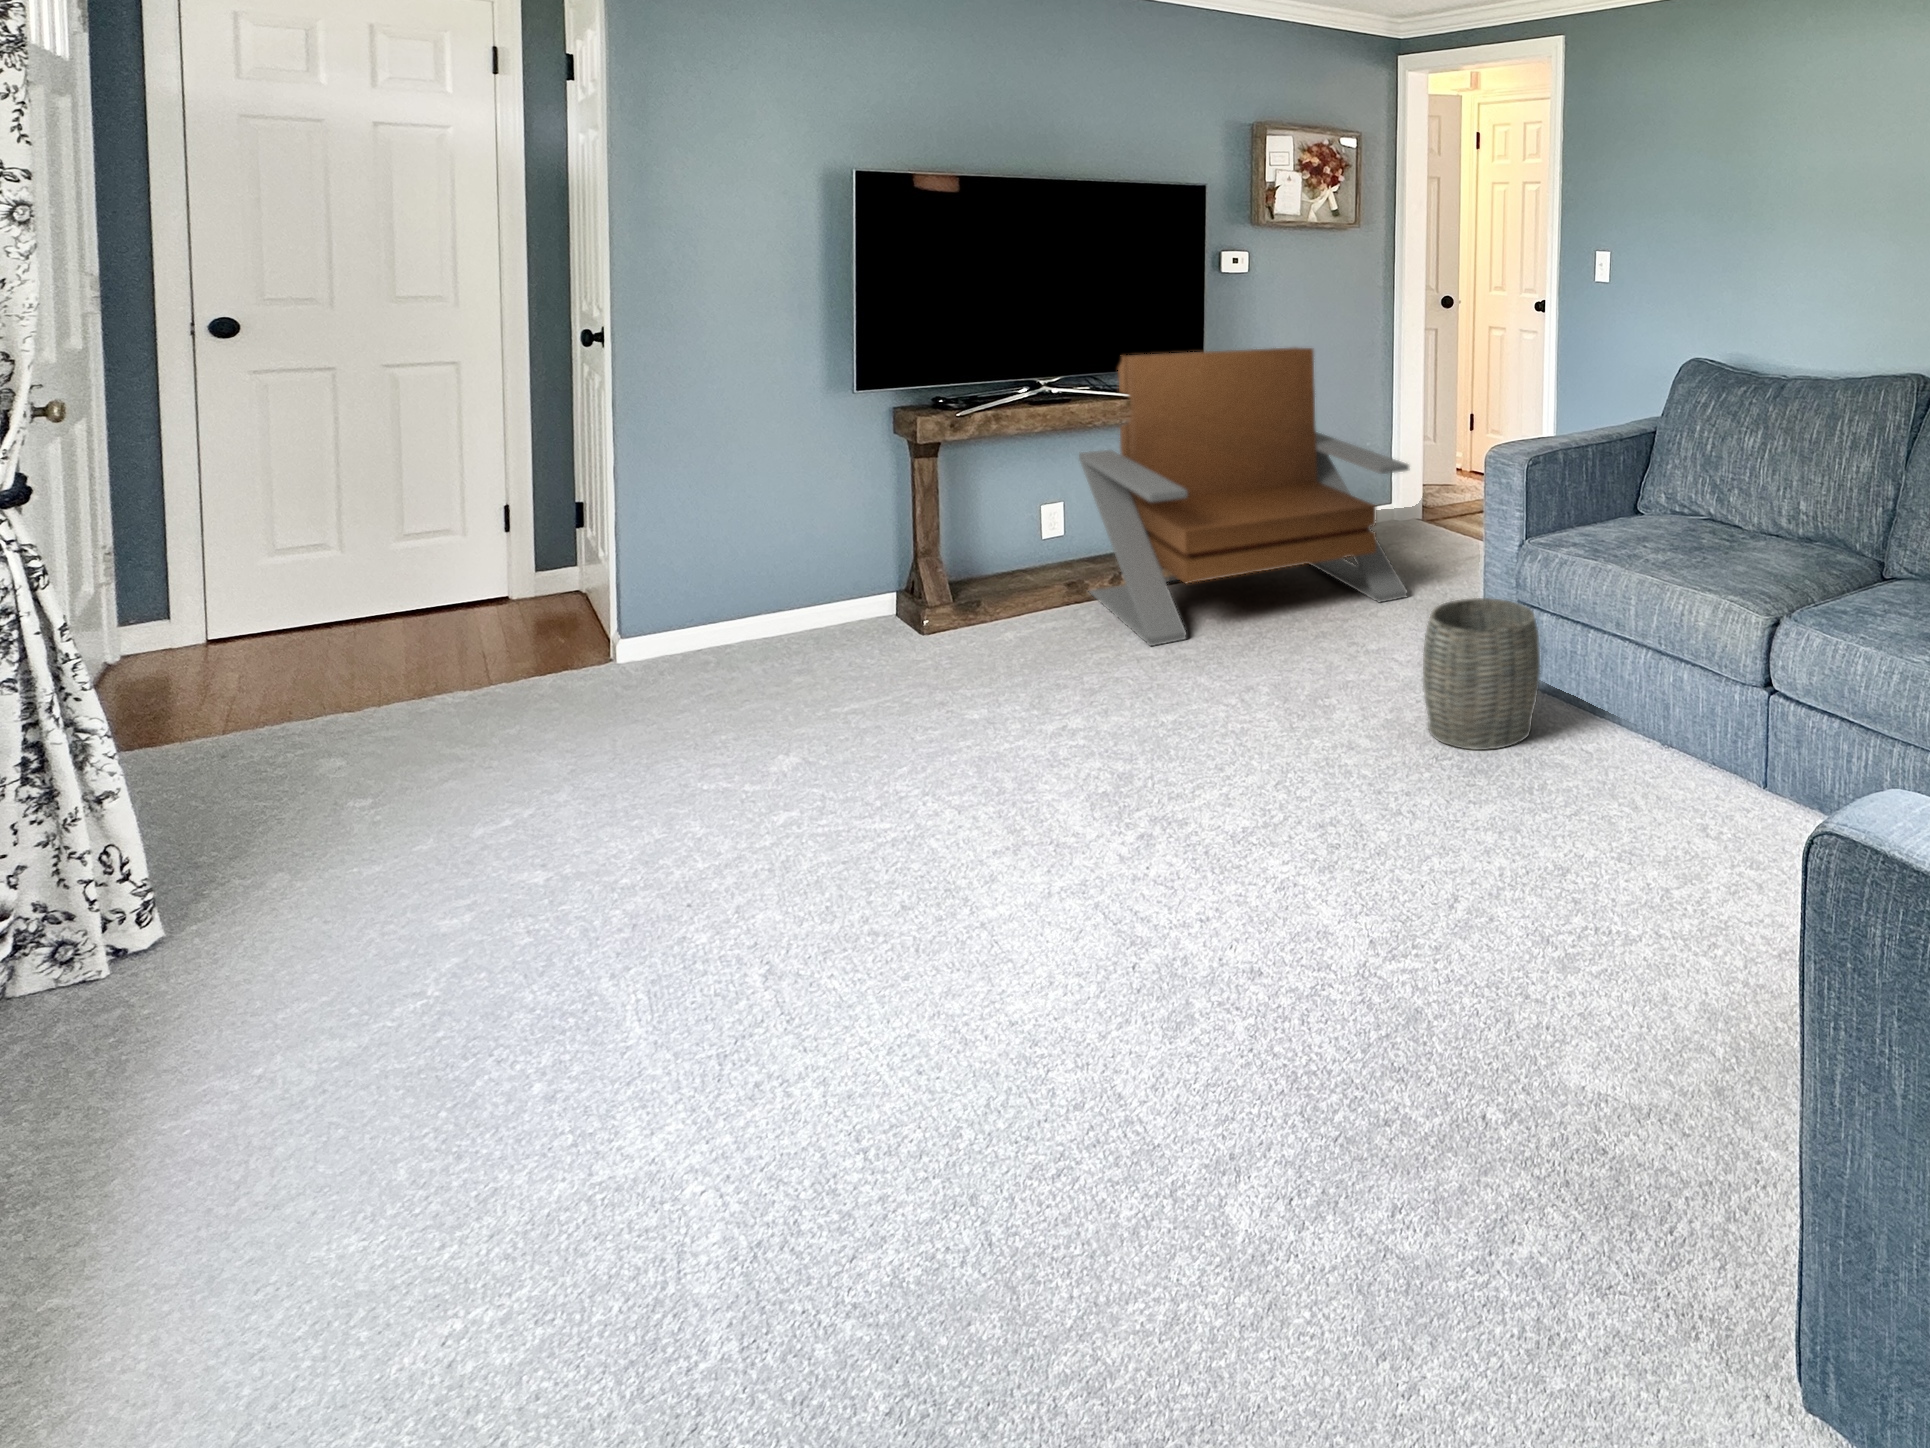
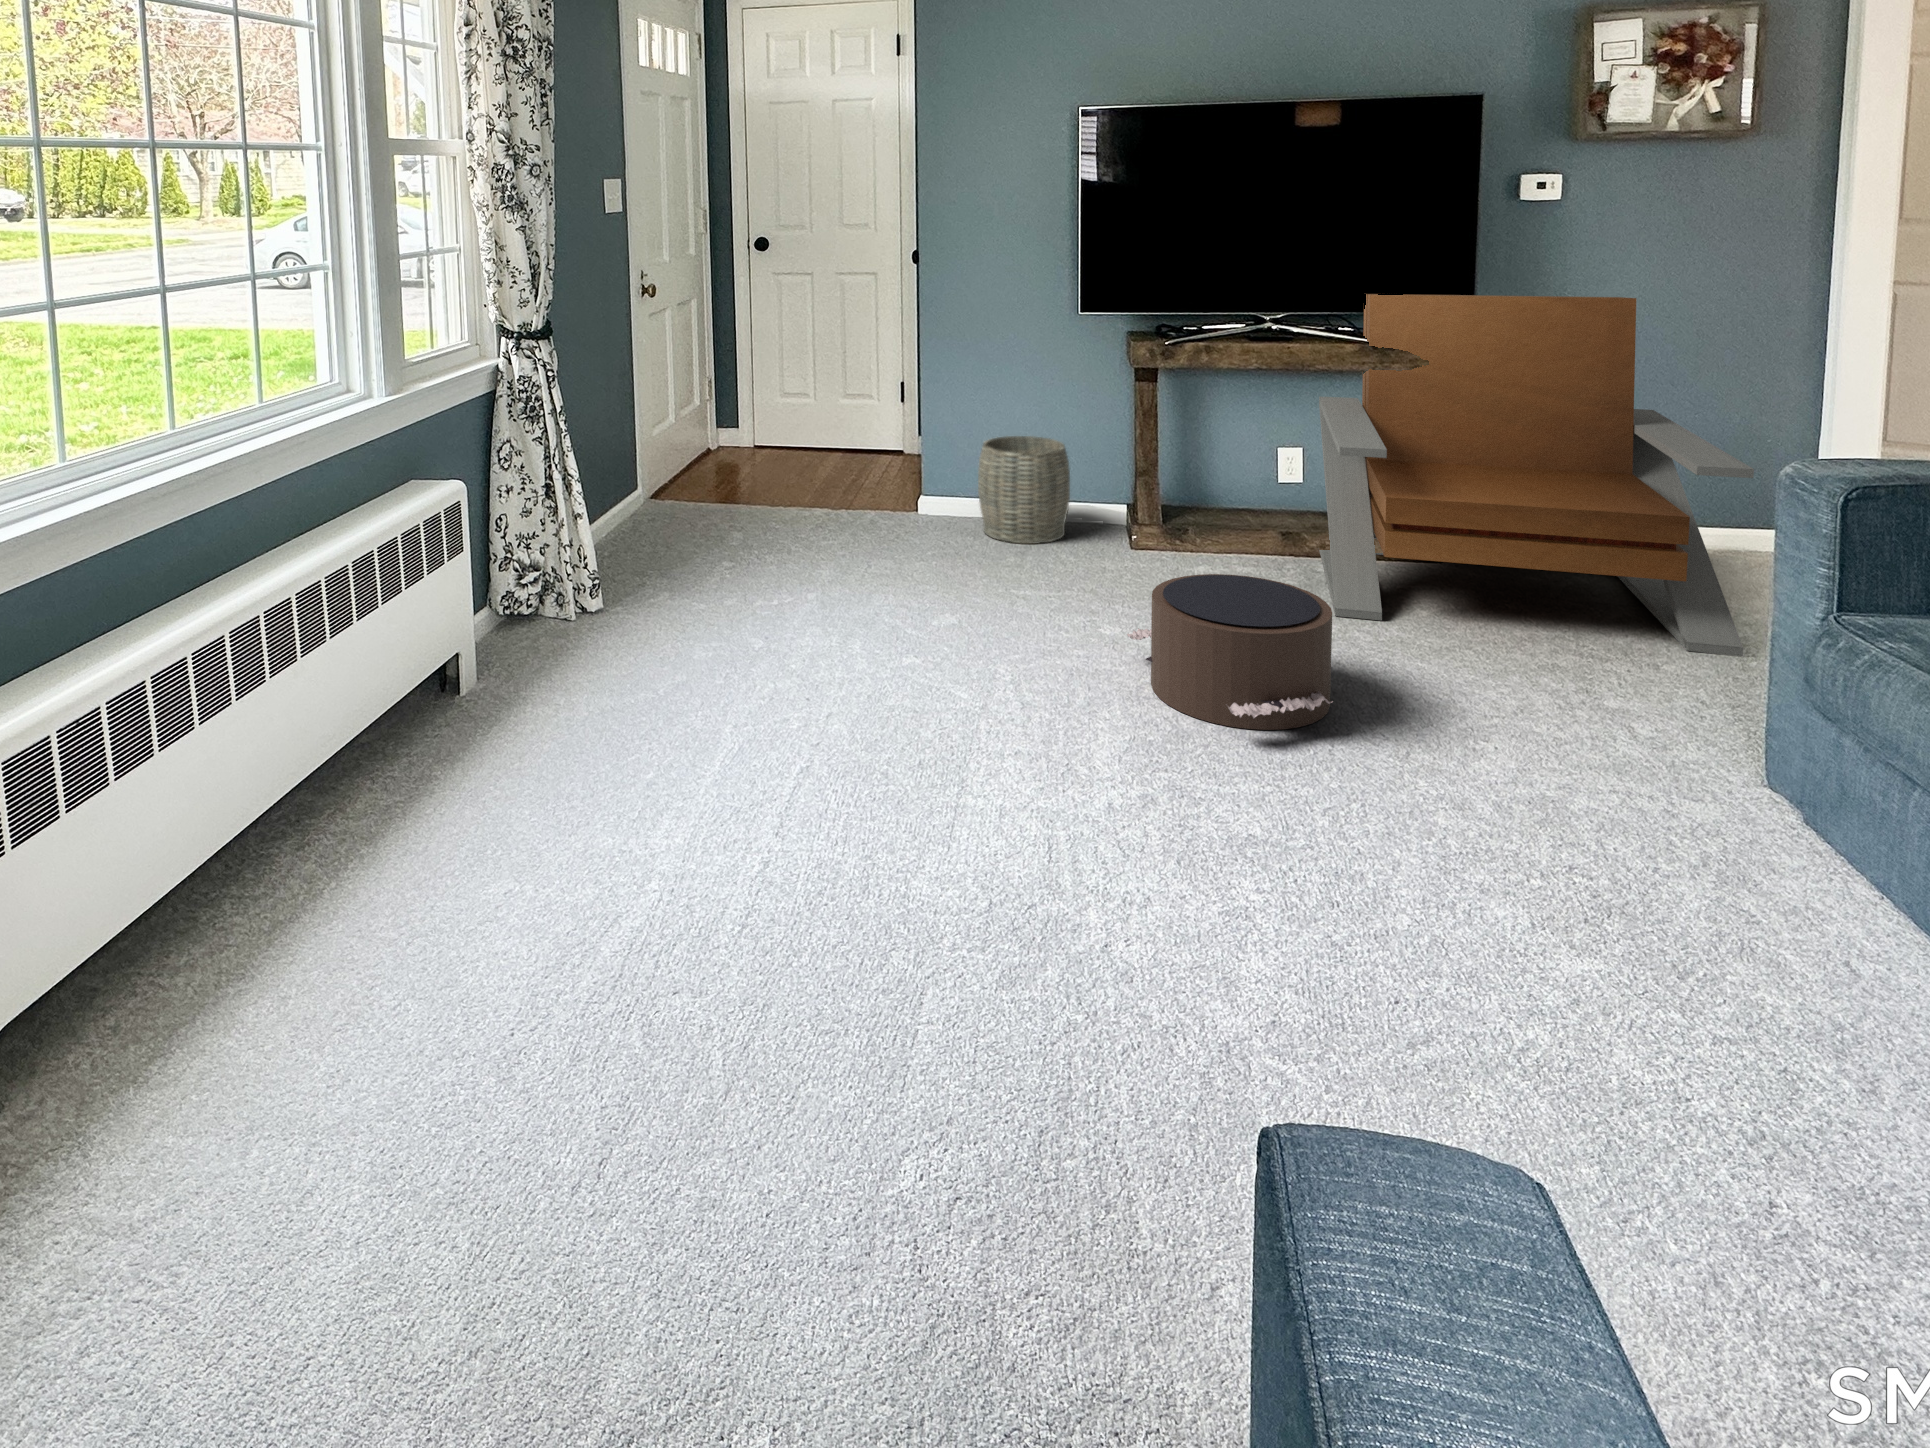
woven basket: present [1423,598,1540,750] -> present [978,436,1070,544]
pouf: none [1010,624,1225,769] -> present [1127,574,1333,730]

